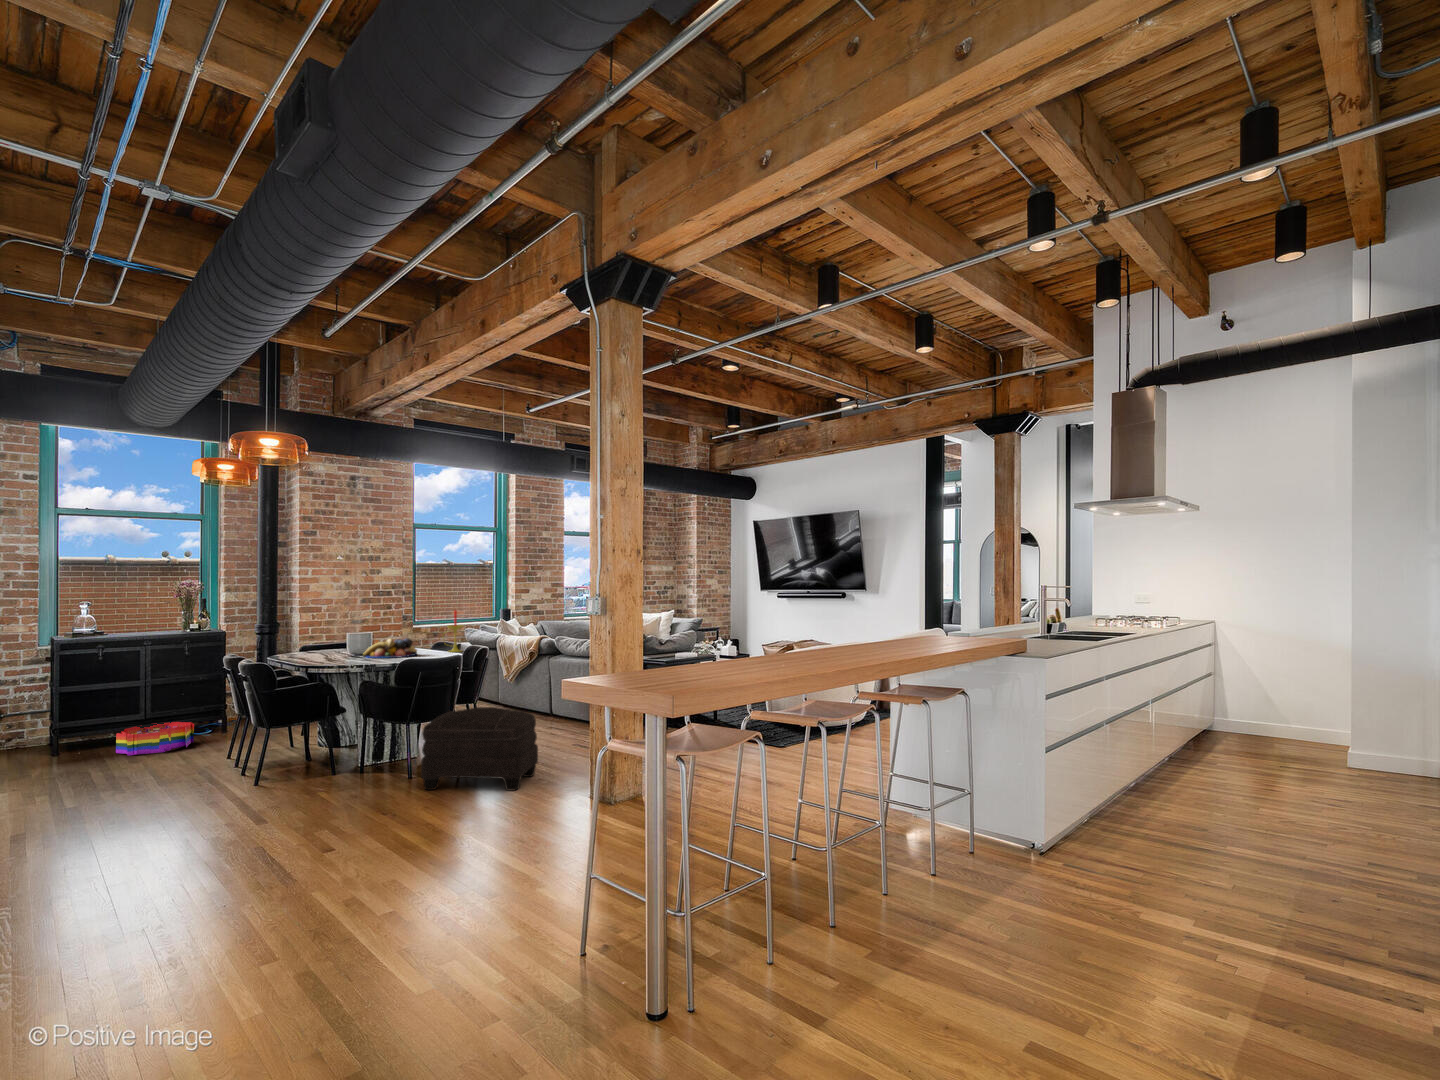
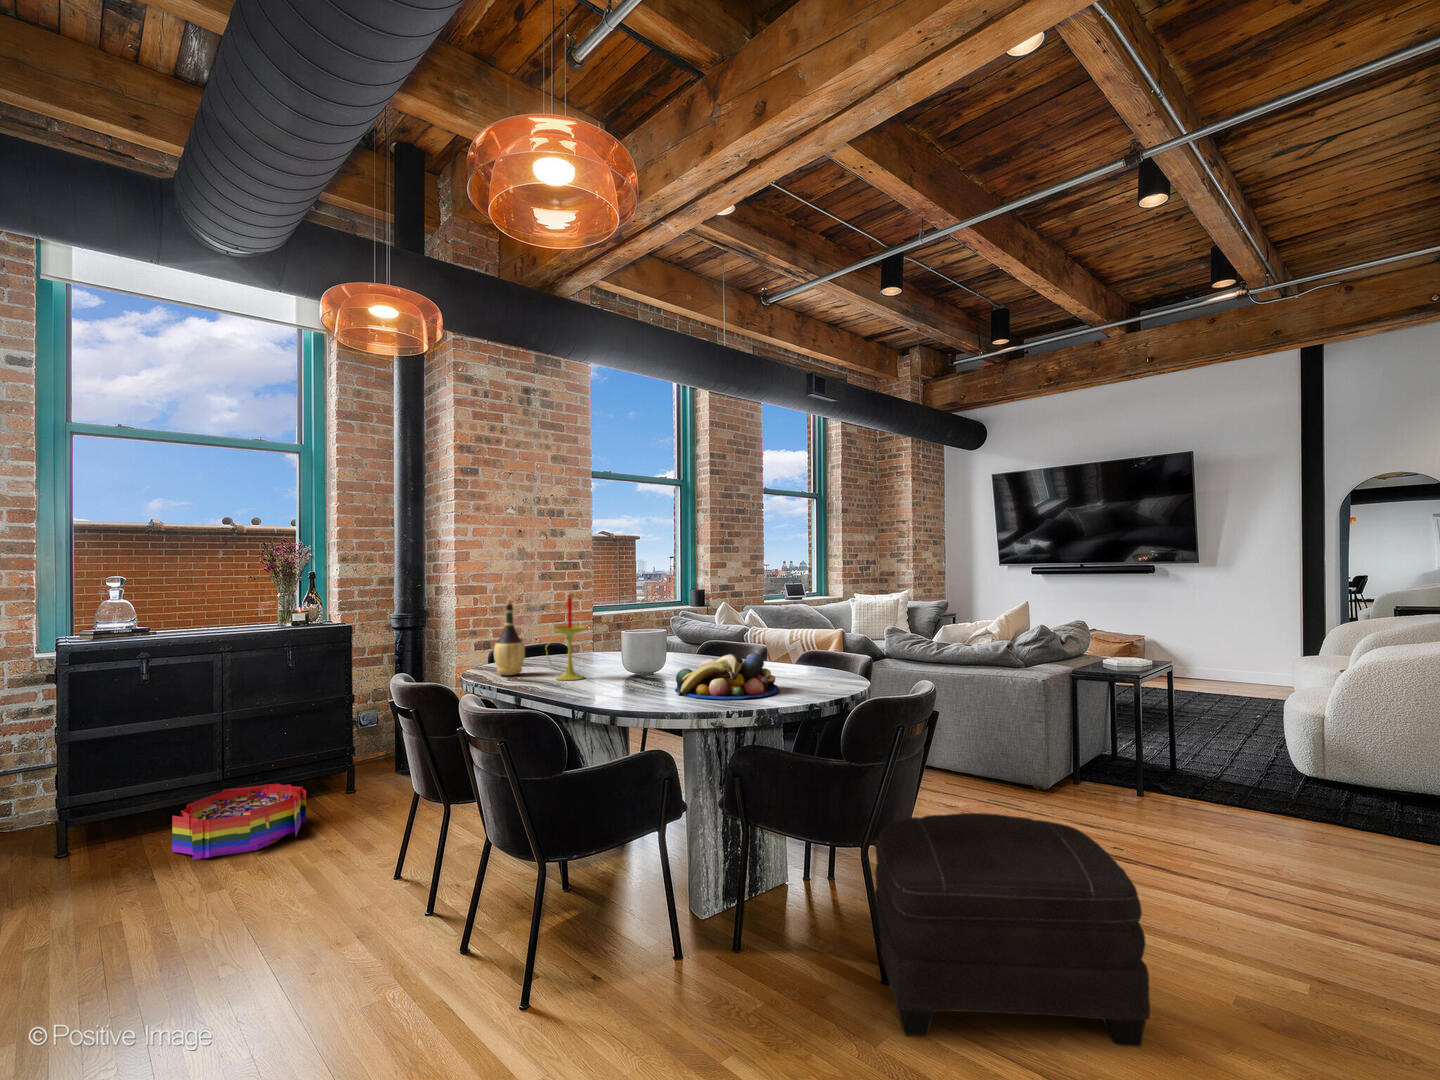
candle: present [448,610,463,652] -> present [545,597,585,681]
wine bottle: none [290,613,308,653] -> present [494,600,525,675]

